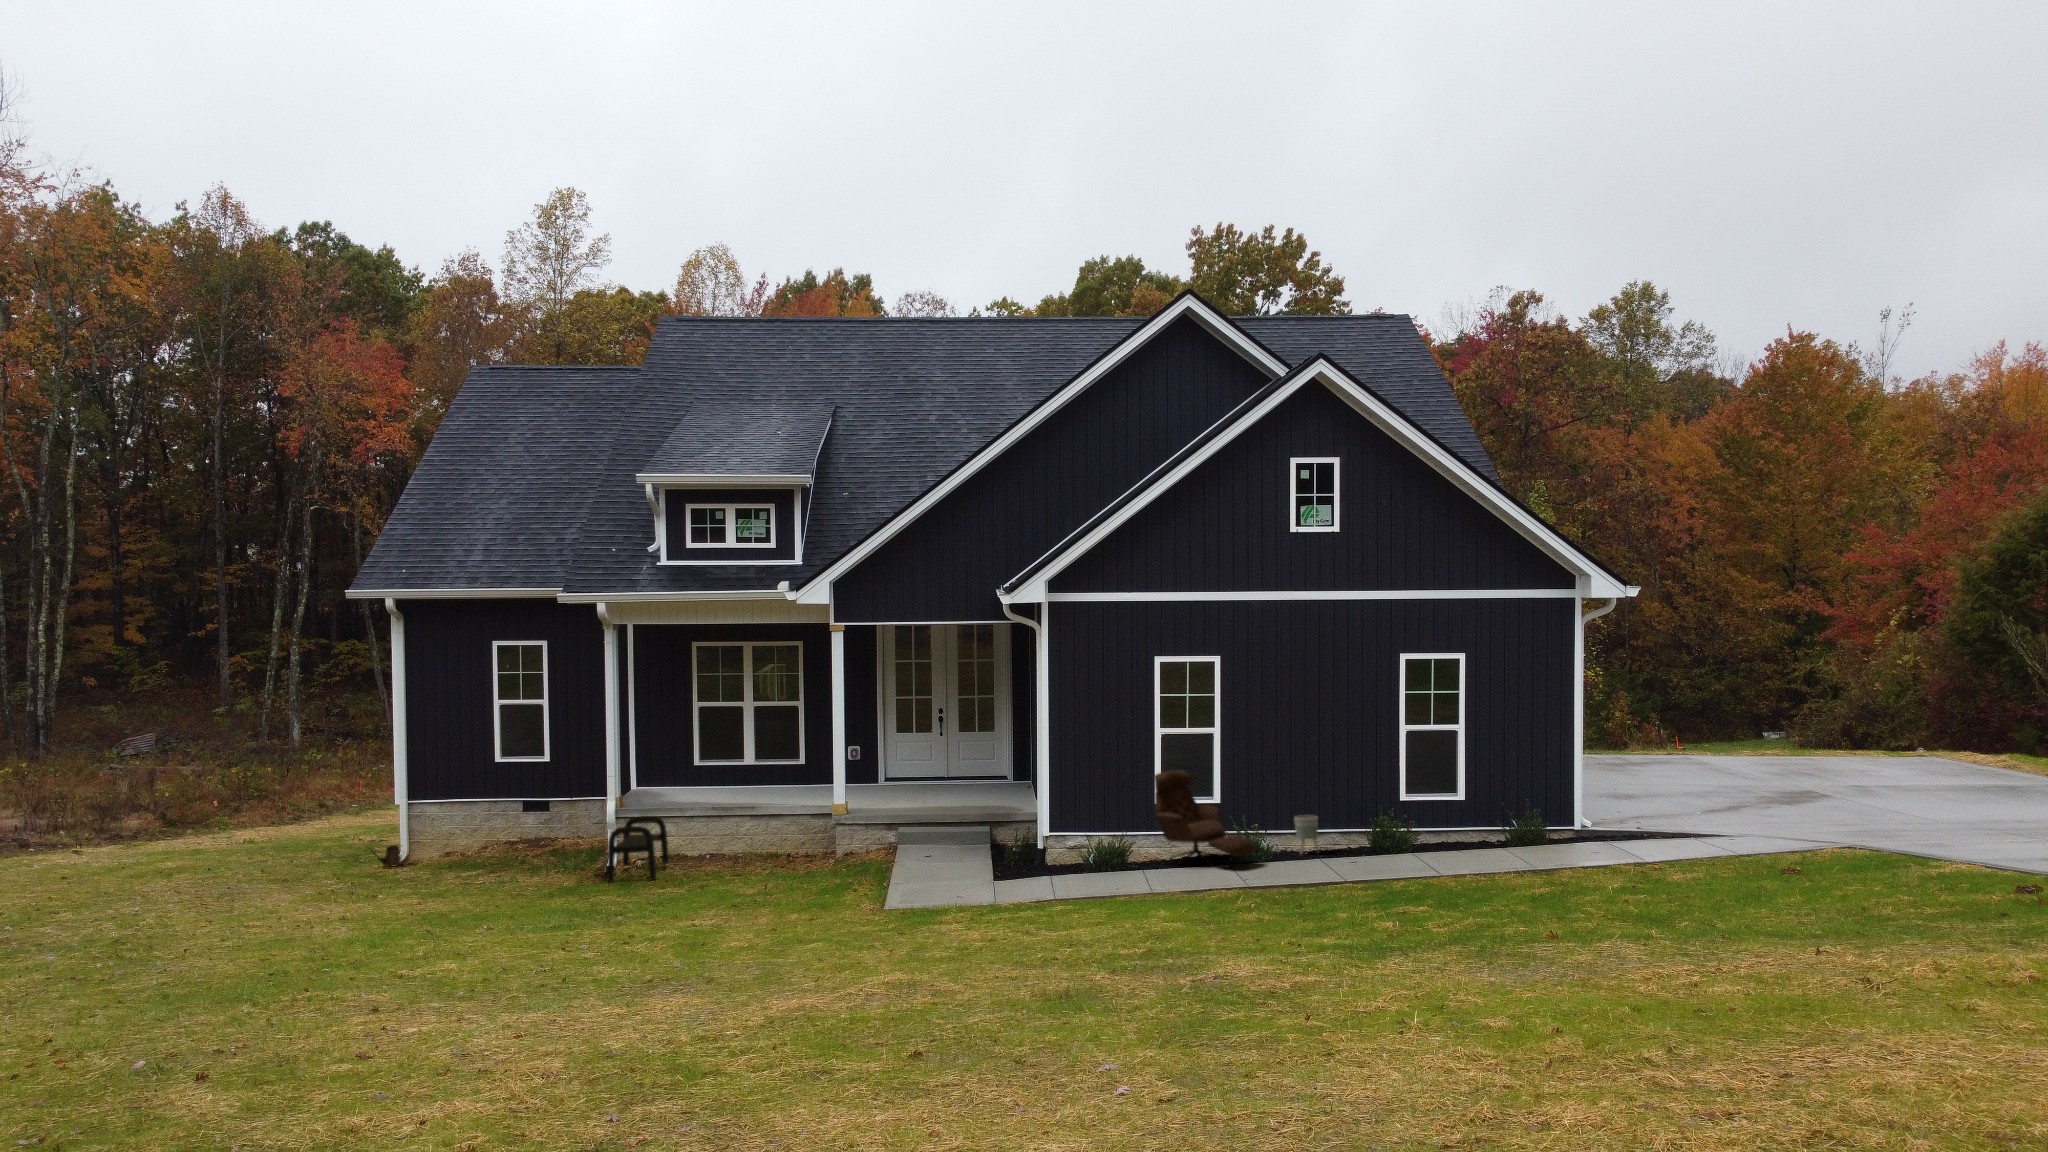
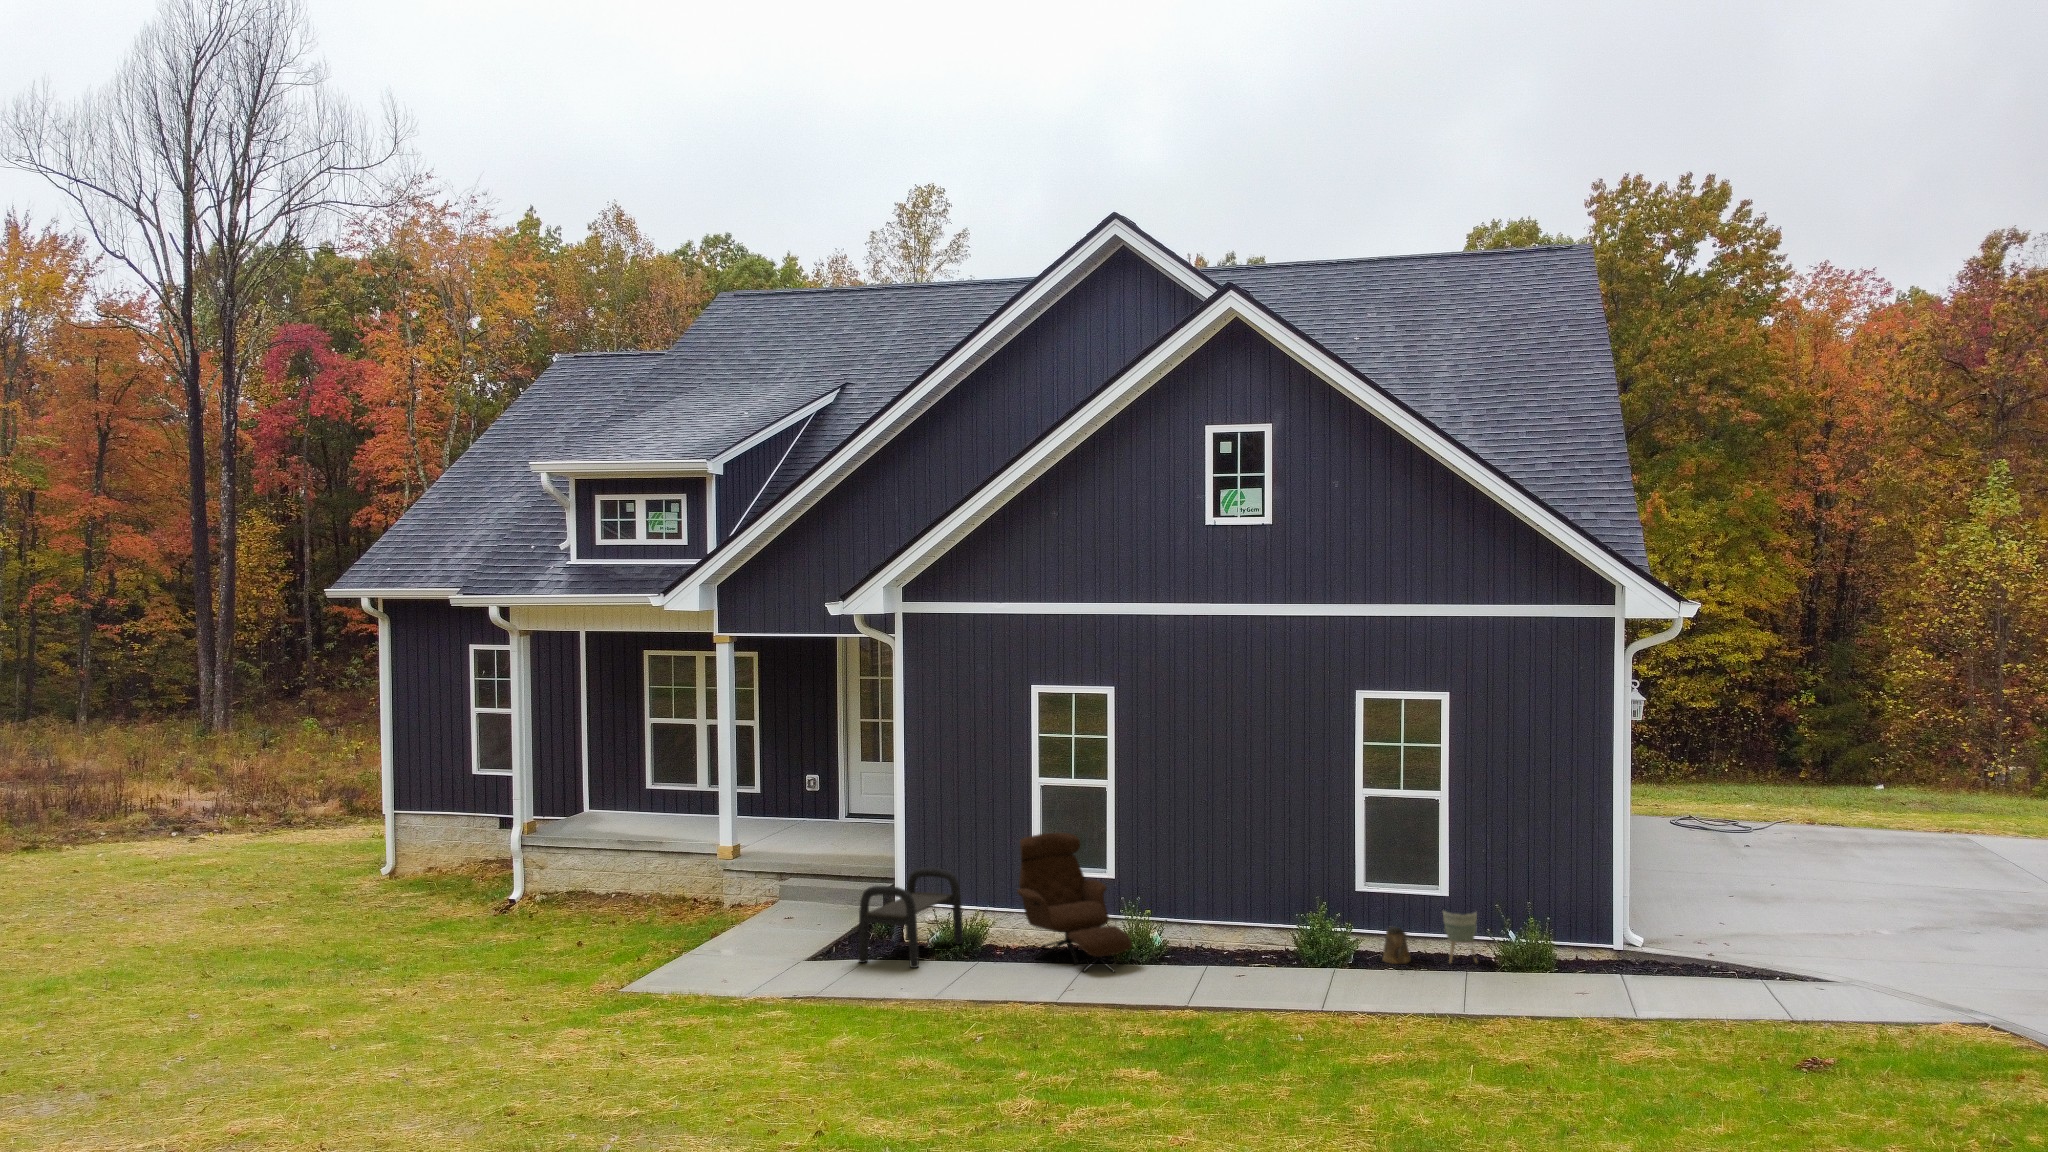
planter: present [1294,815,1318,853] -> present [1443,911,1477,963]
bench: present [607,816,669,882] -> present [859,868,963,968]
watering can: present [367,845,401,867] -> present [1382,927,1411,964]

